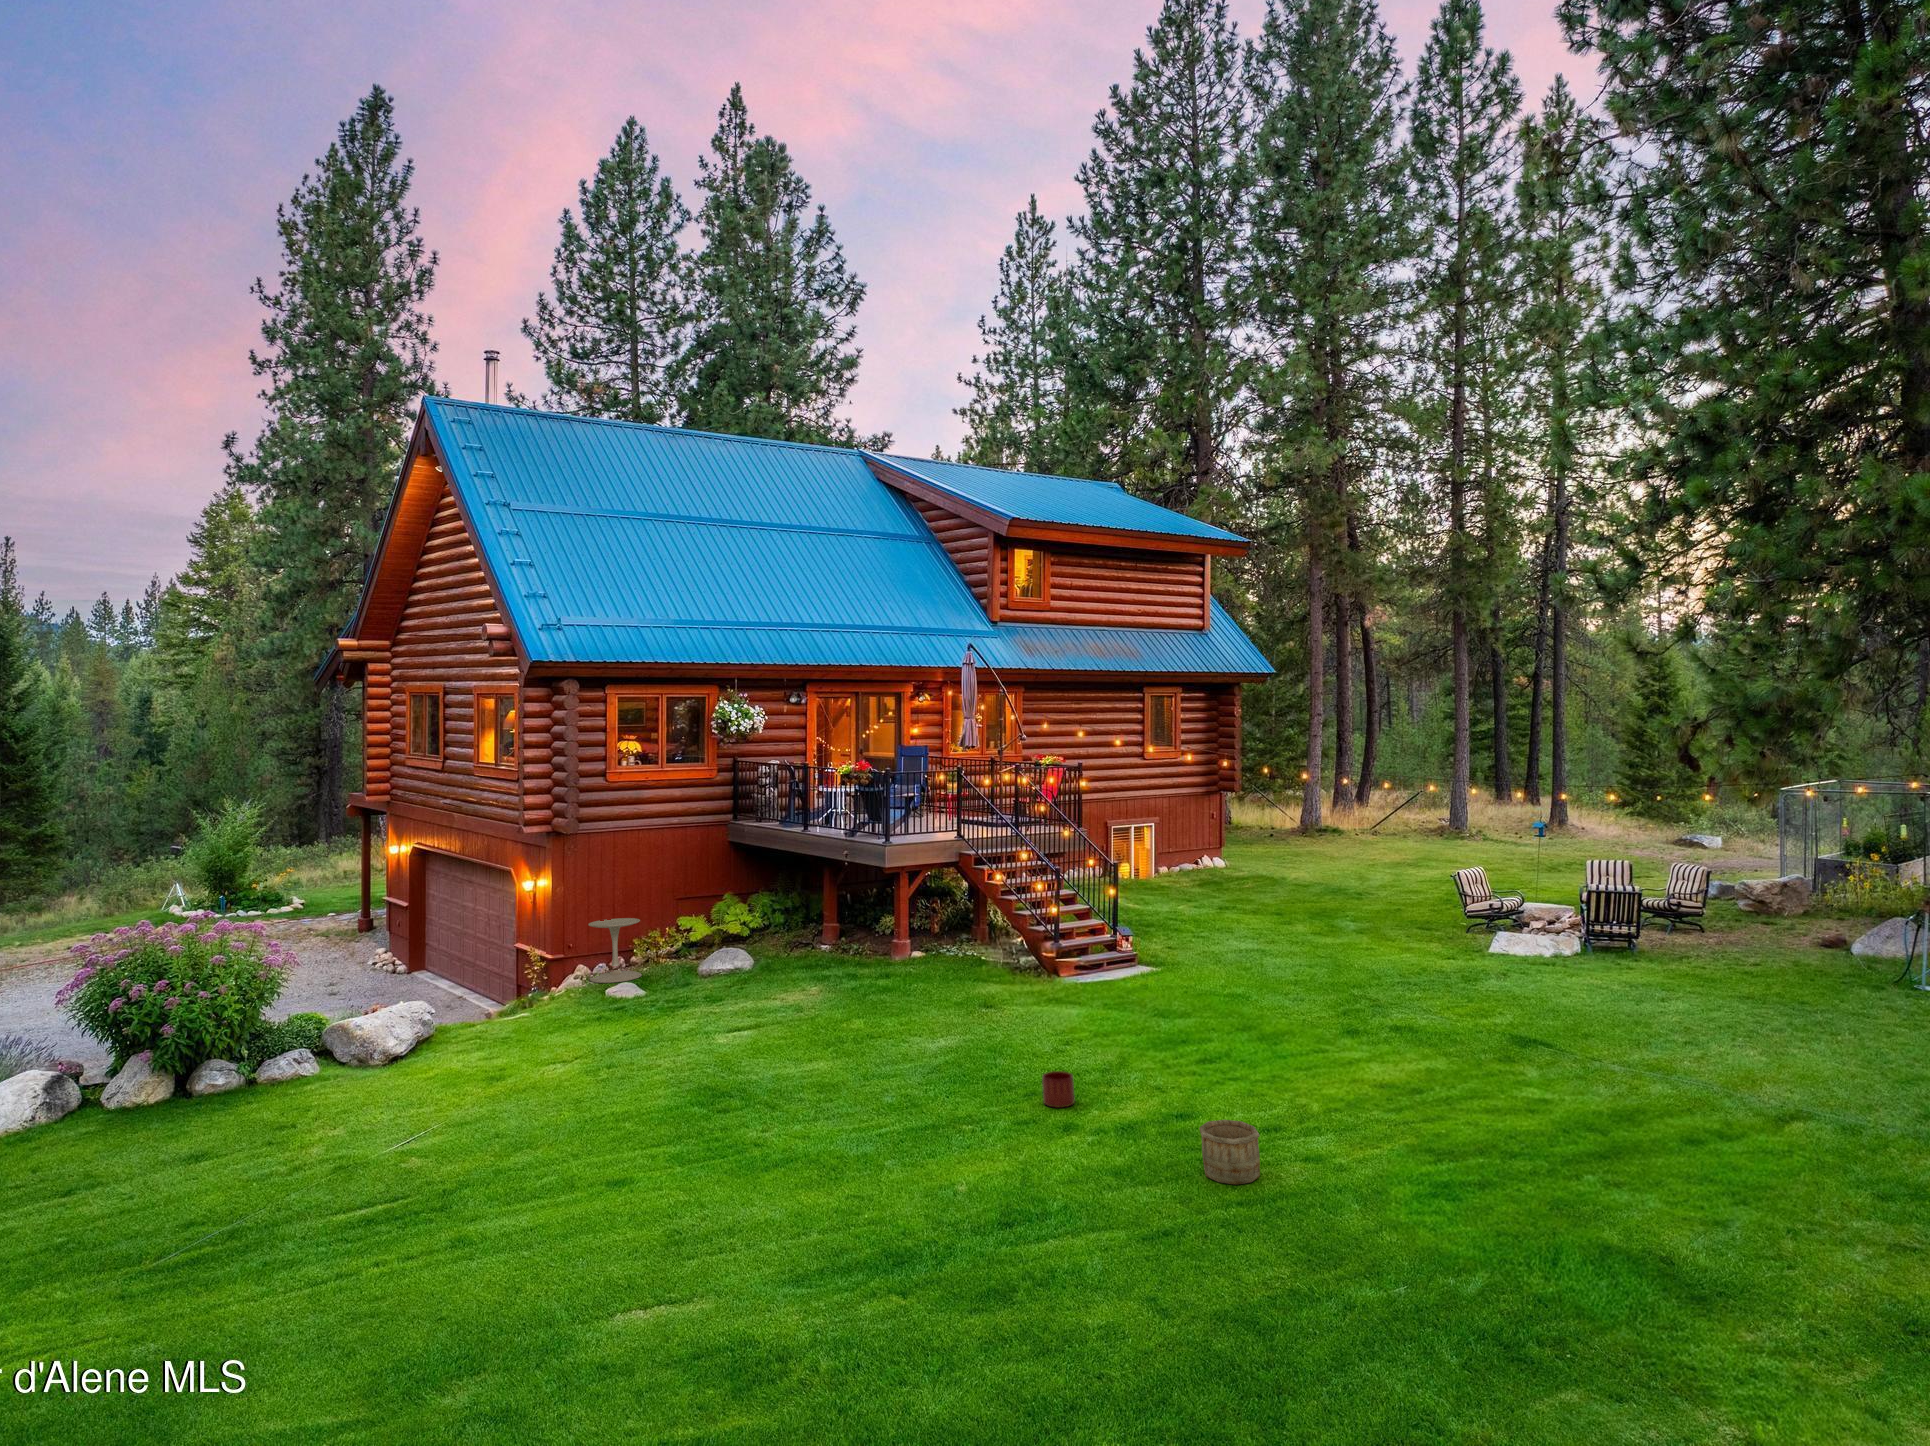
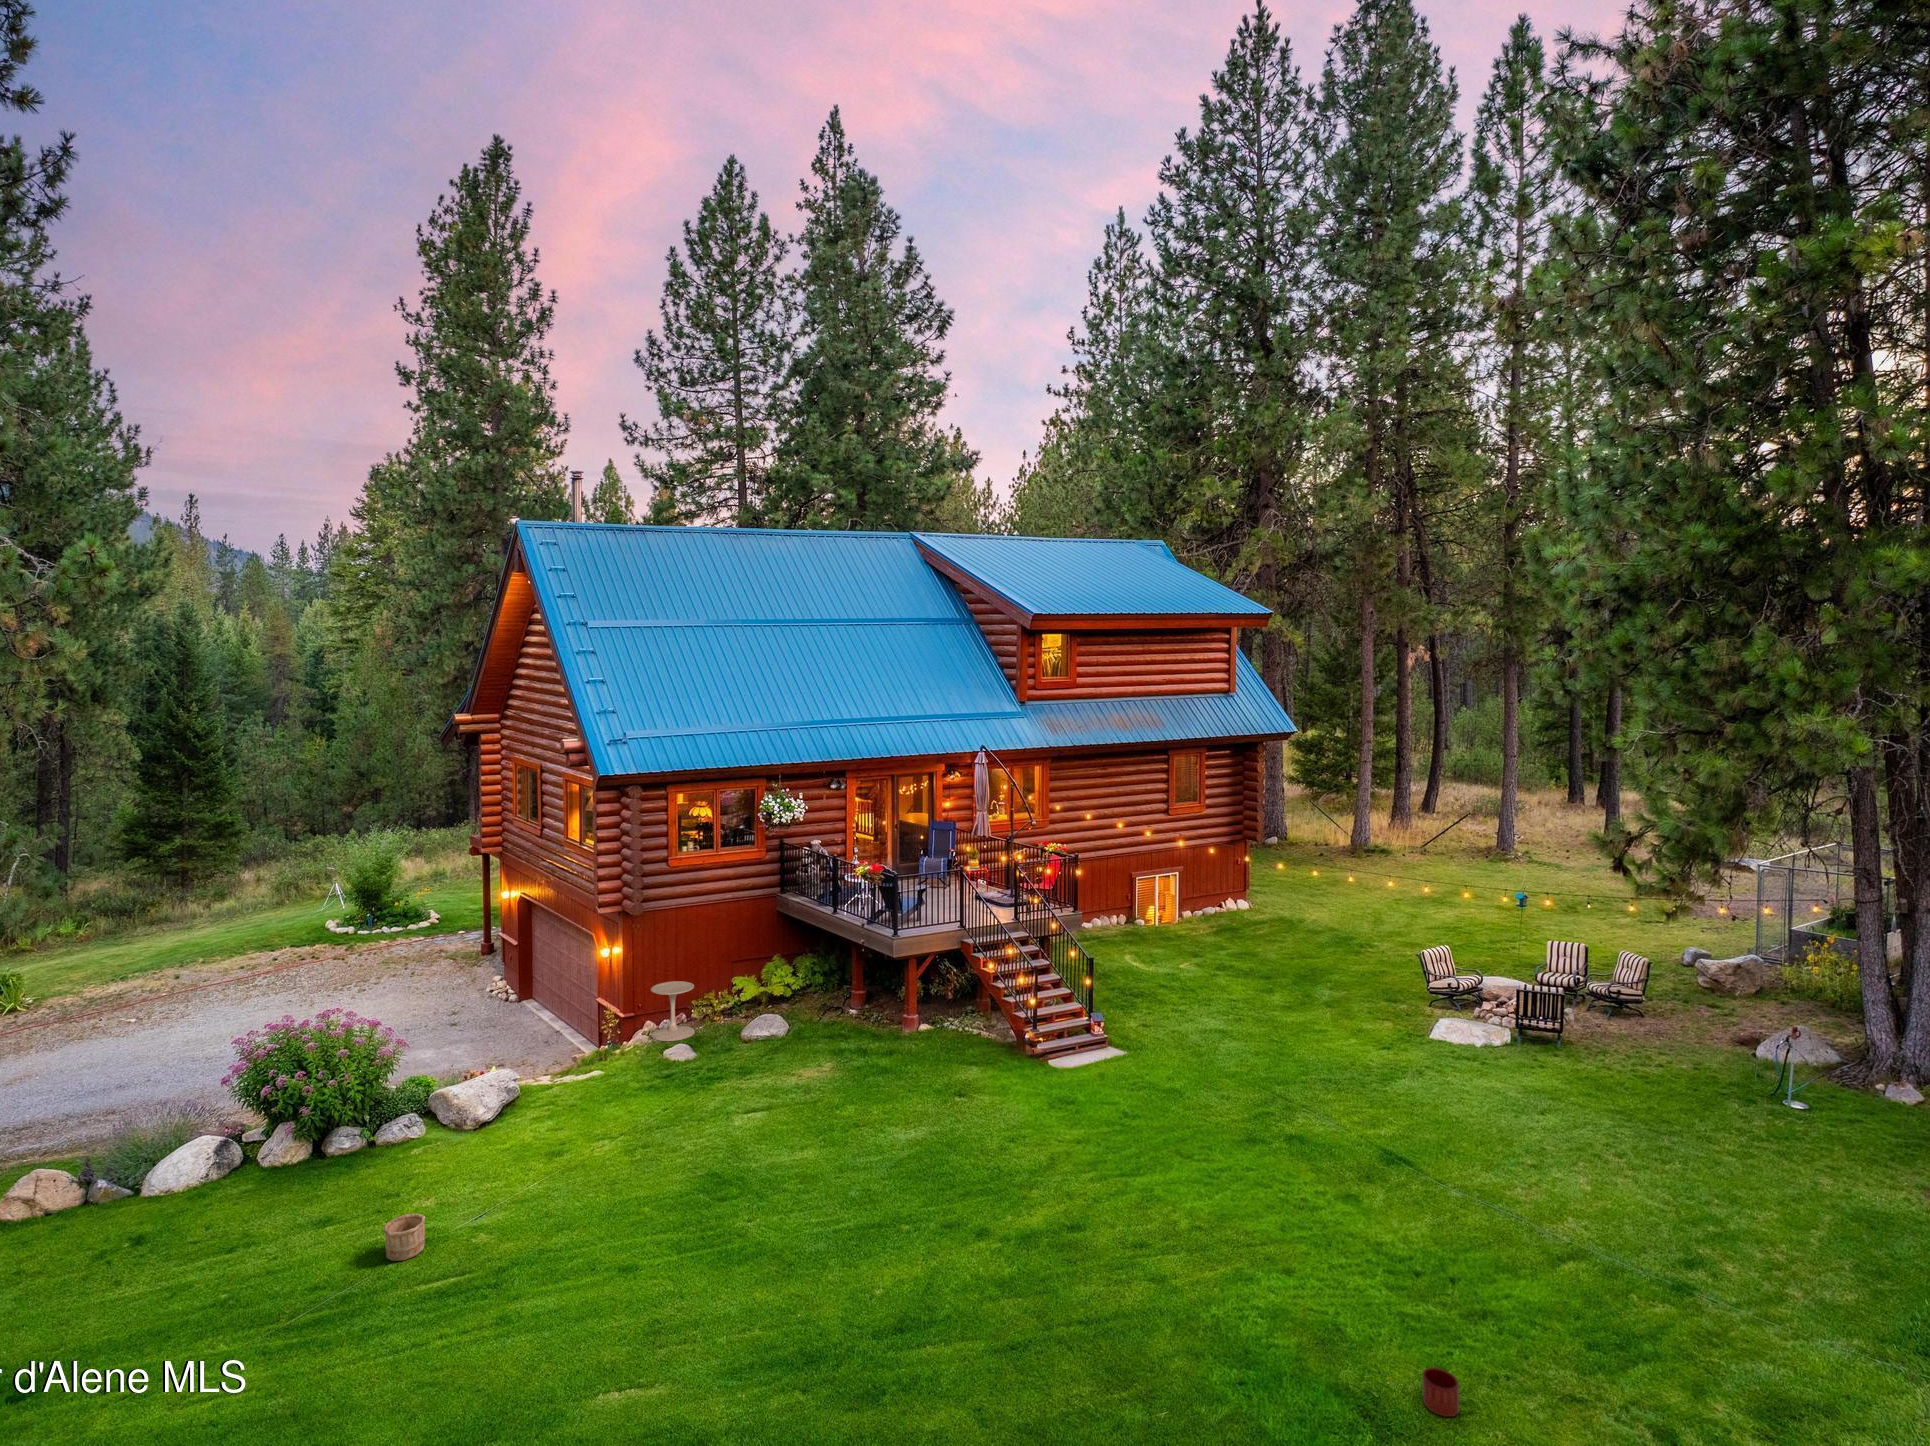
planter: present [1042,1071,1075,1108] -> present [1422,1367,1459,1417]
wooden bucket: present [1199,1120,1260,1185] -> present [384,1214,425,1261]

